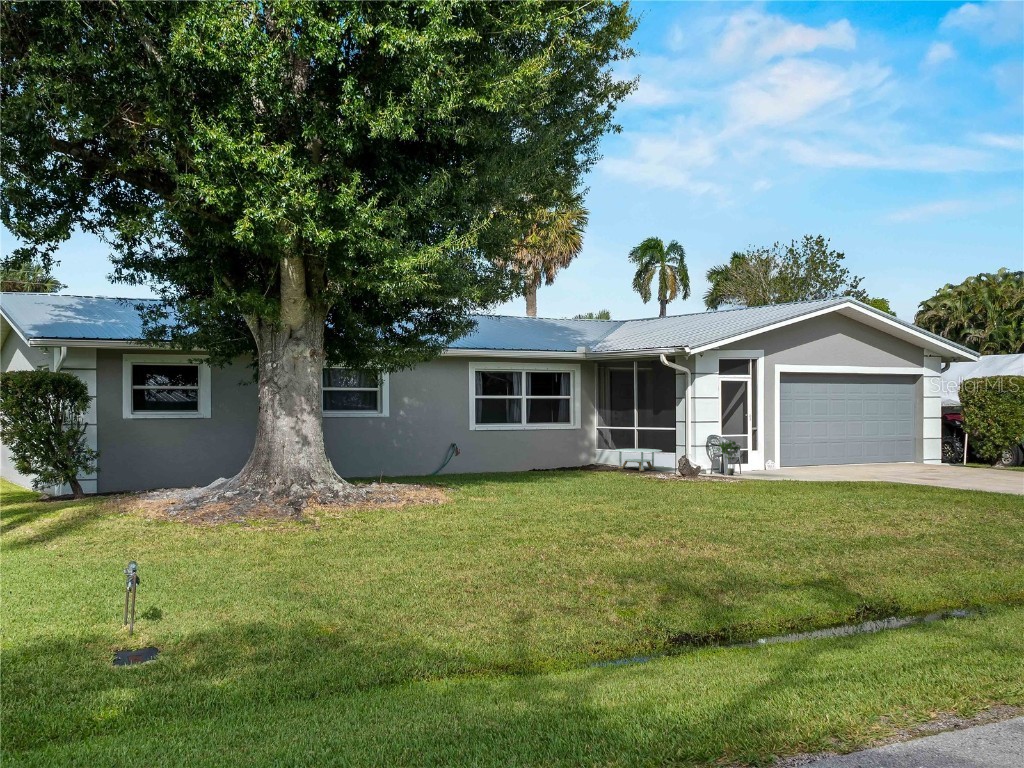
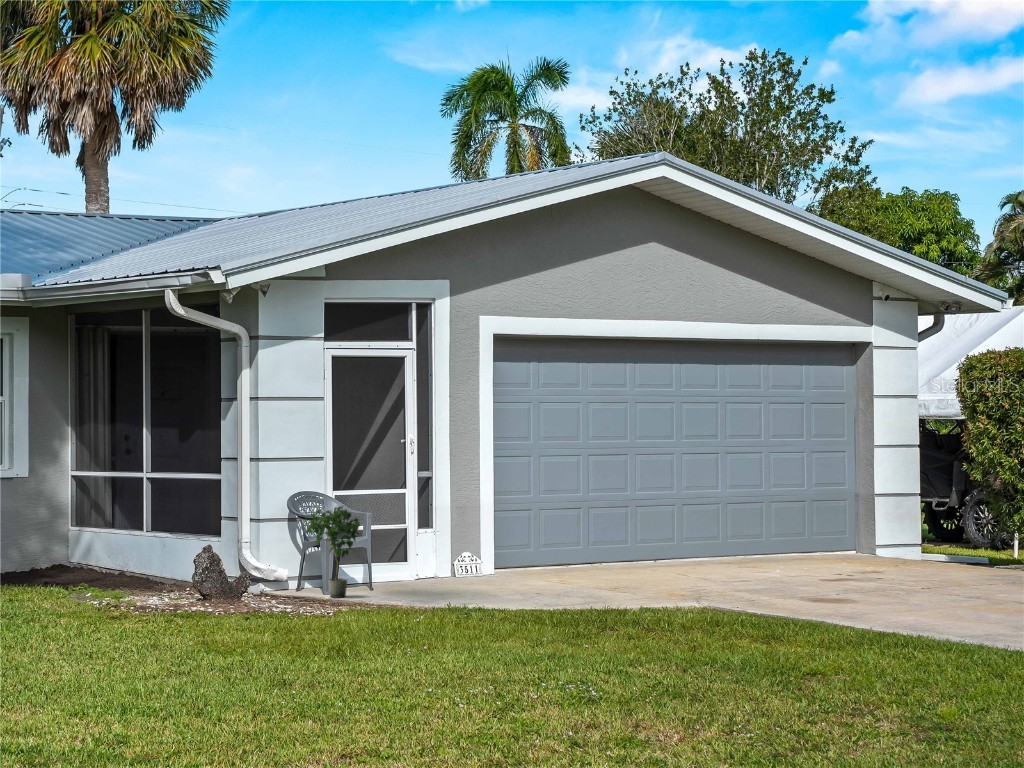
round table: present [616,449,662,471] -> none [63,527,188,588]

